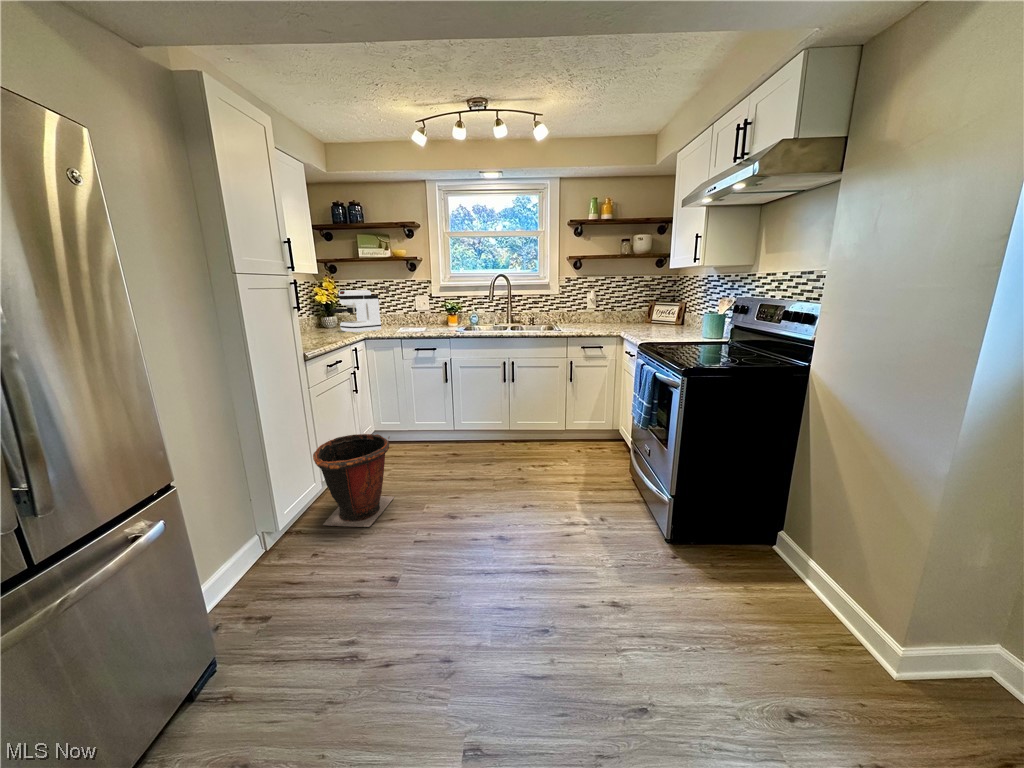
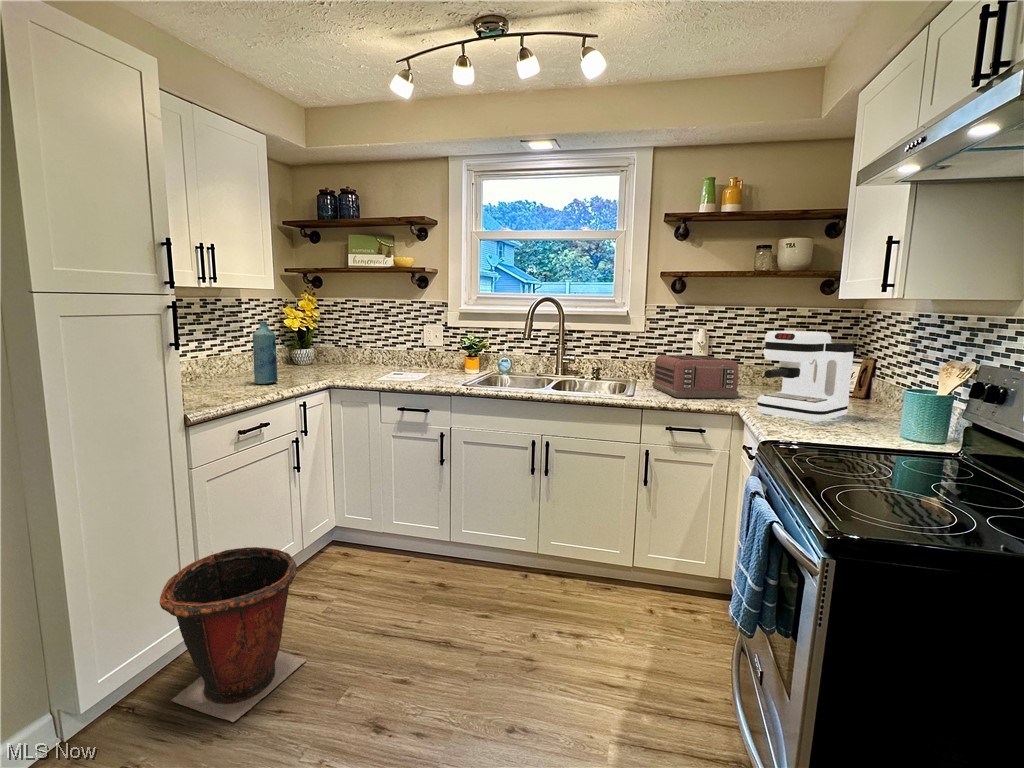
coffee maker: present [331,290,381,333] -> present [757,331,854,423]
bottle: none [313,295,333,338] -> present [253,321,278,384]
toaster: none [568,306,618,330] -> present [652,355,739,398]

